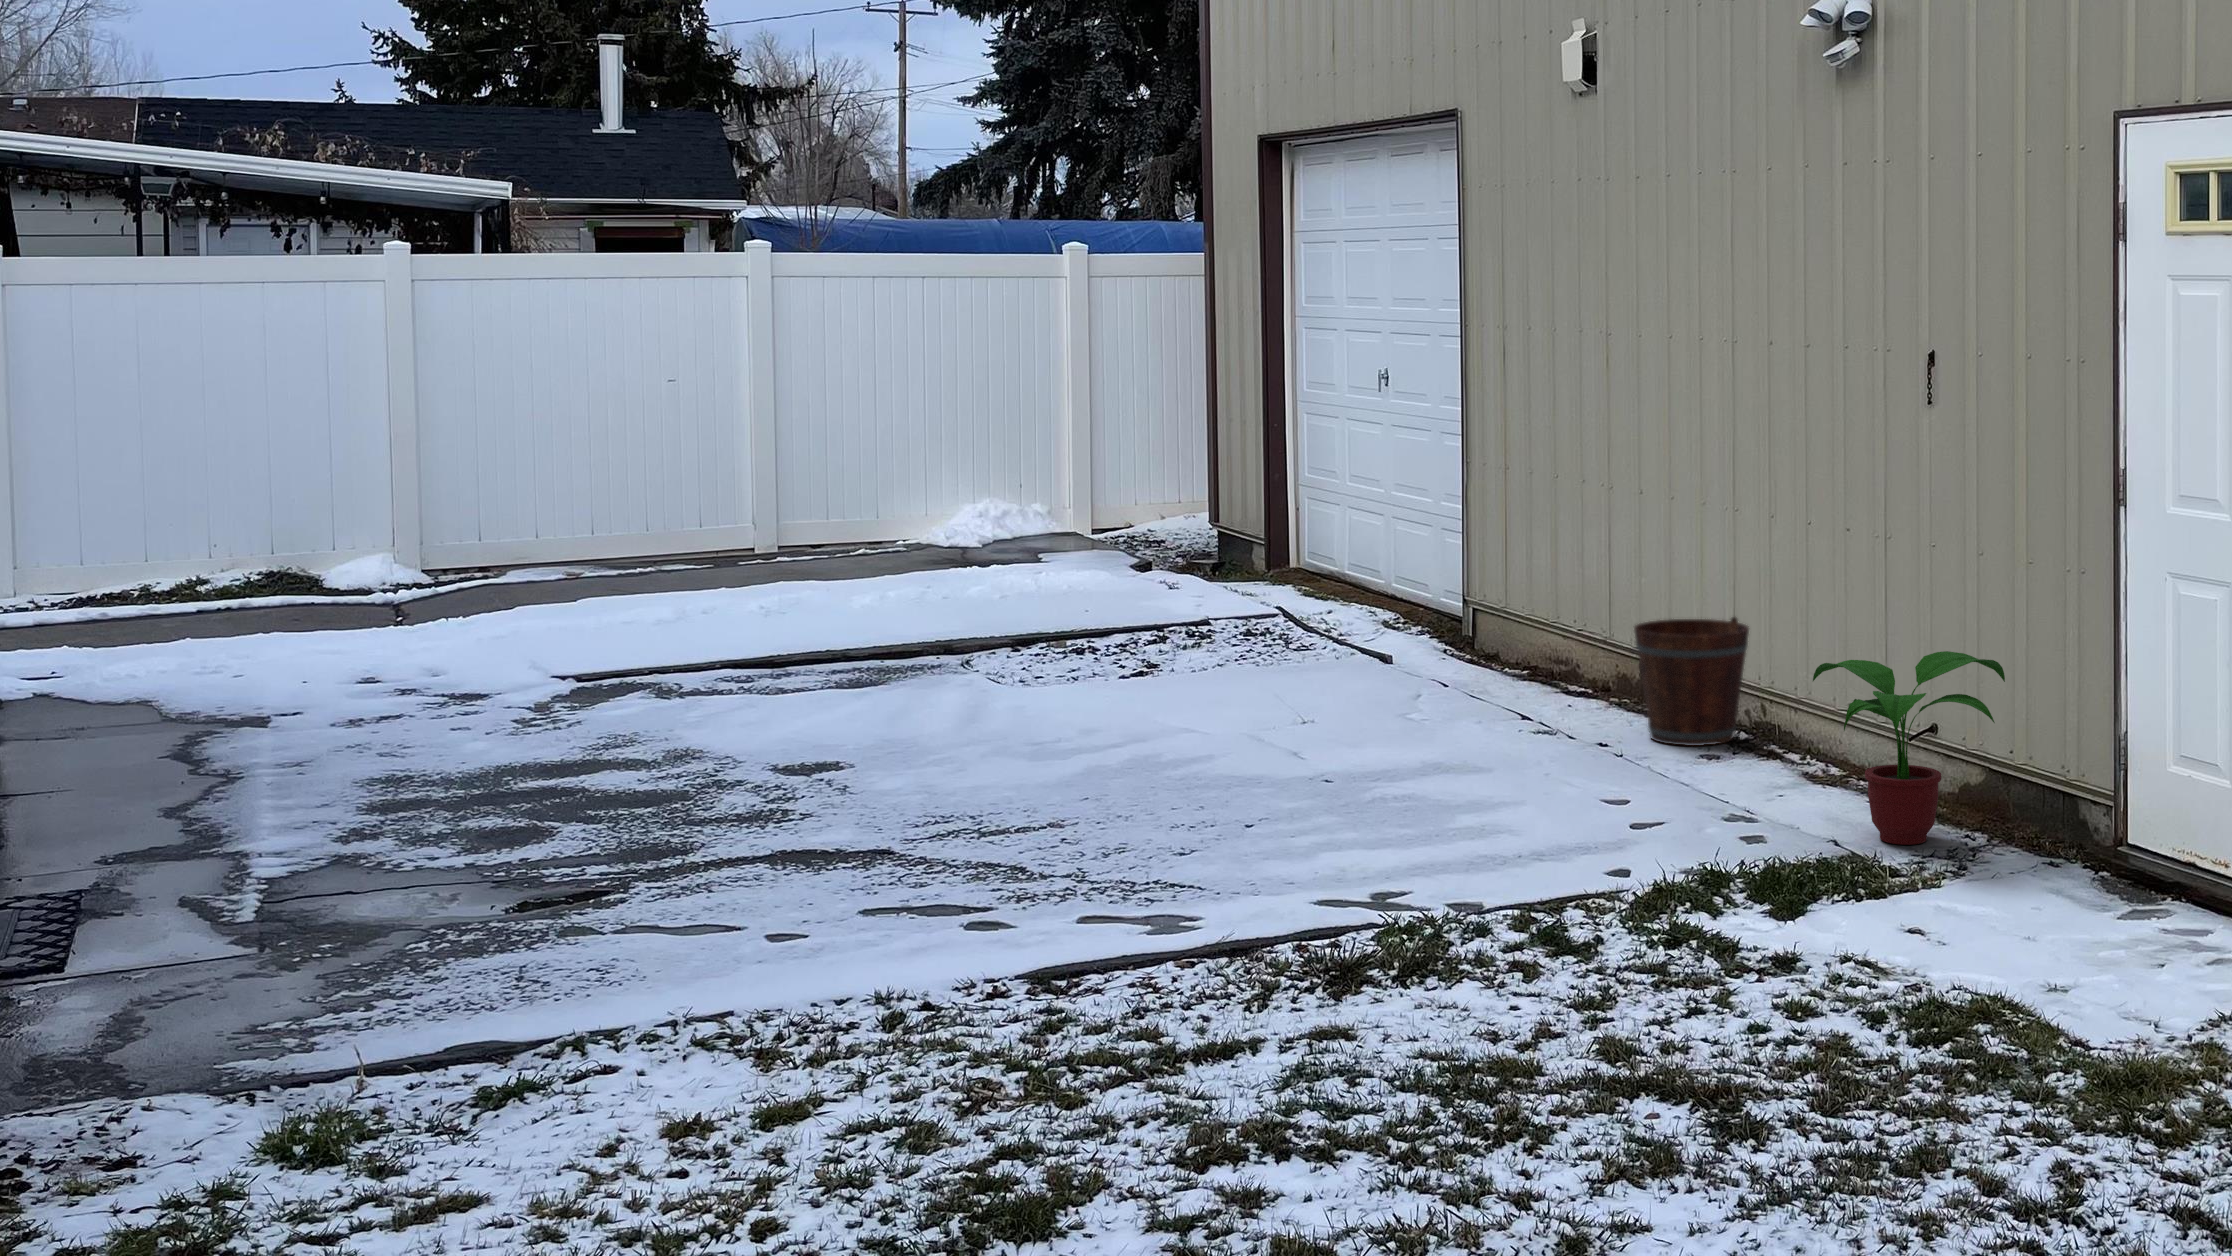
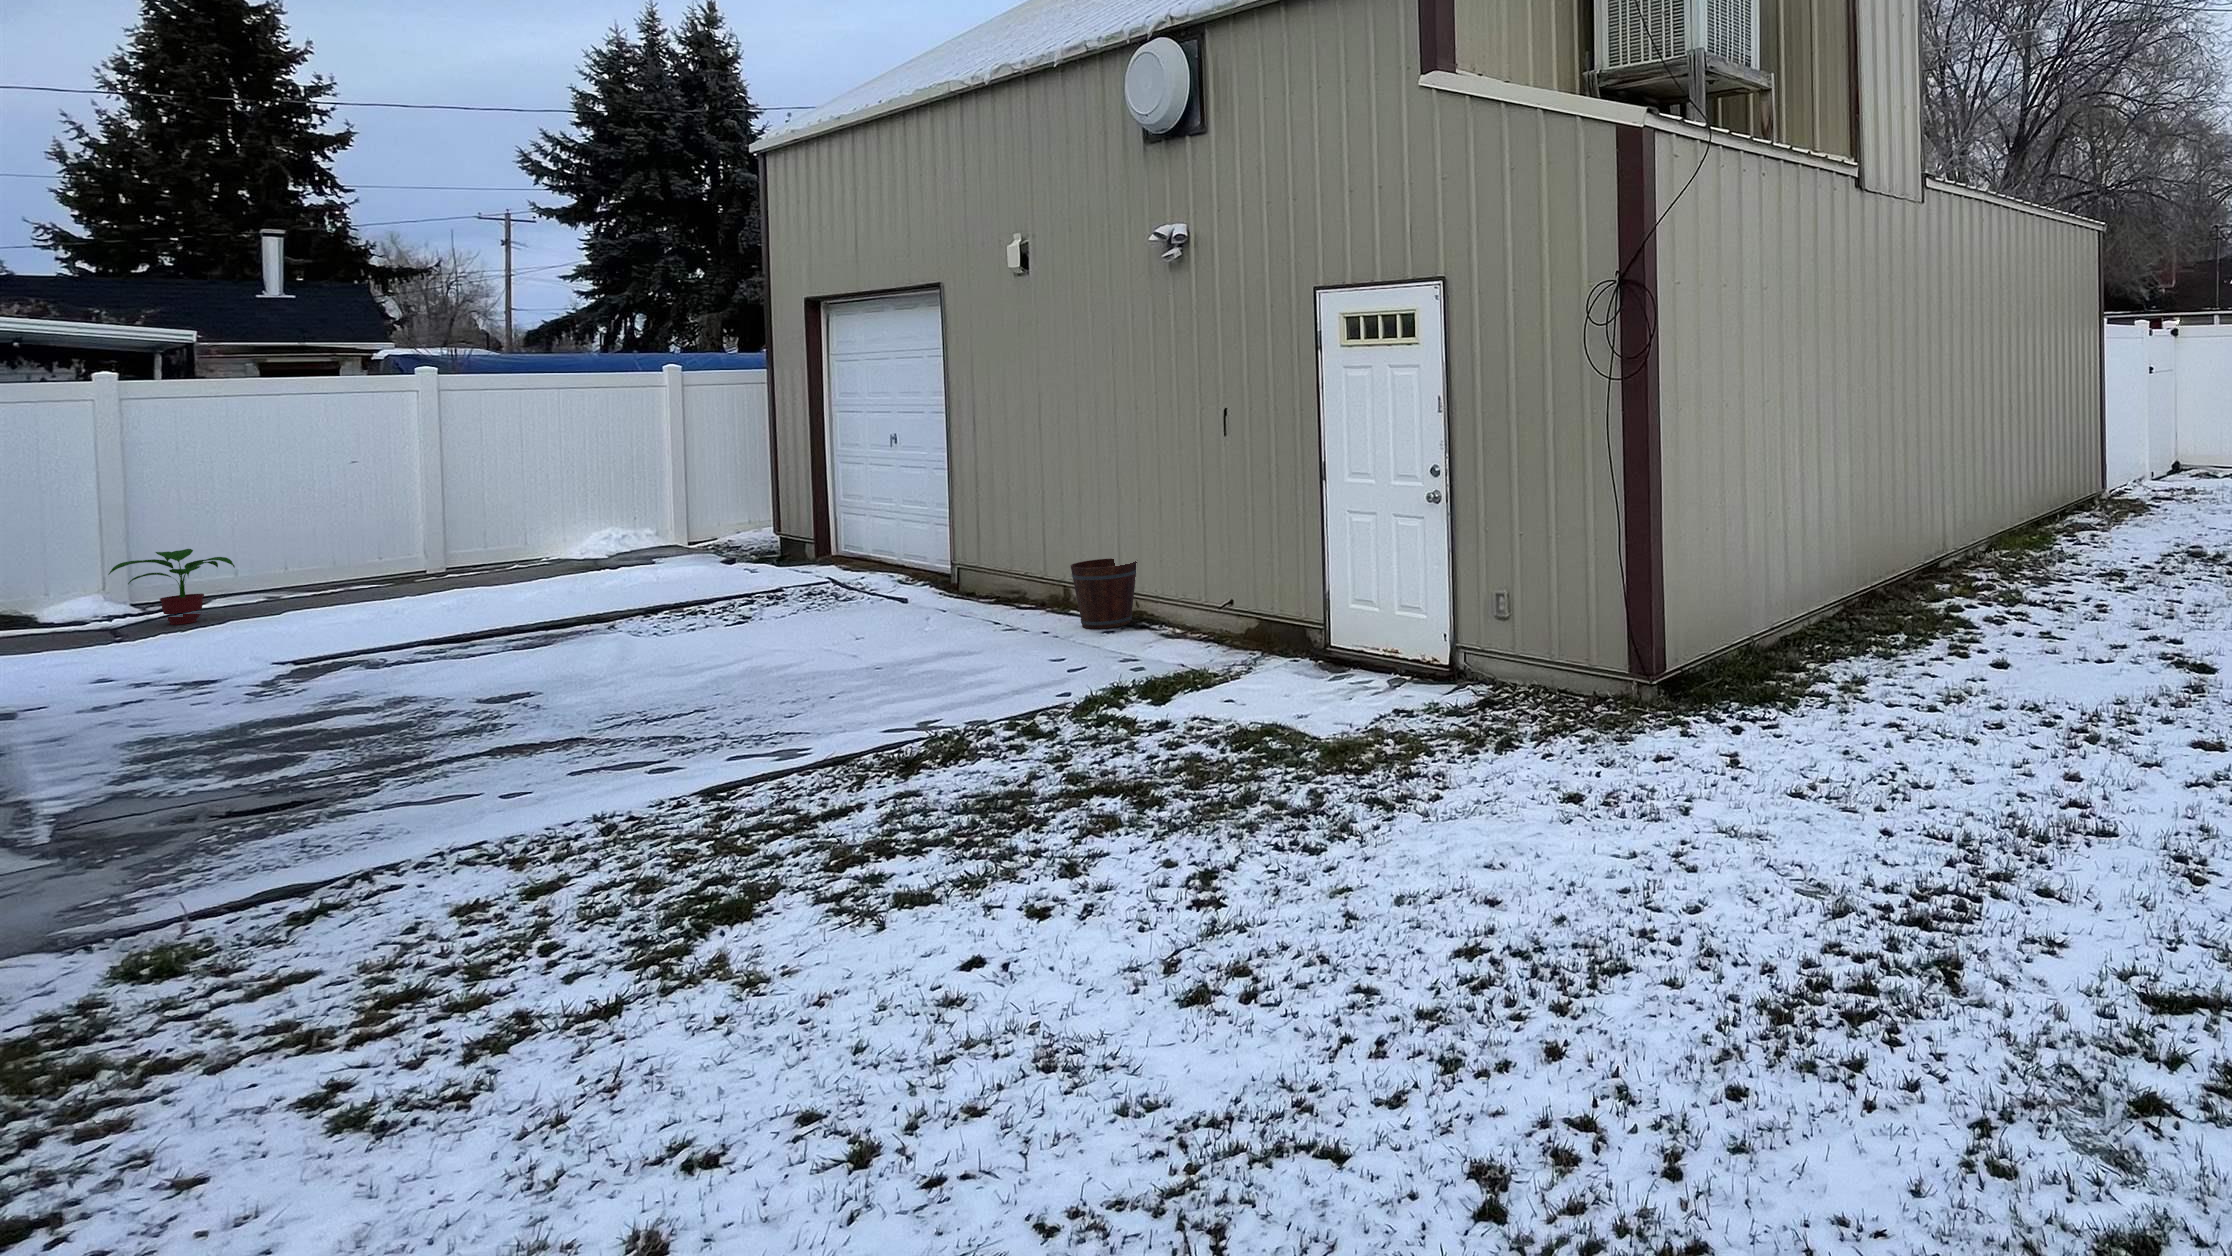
potted plant: present [1813,651,2005,845] -> present [108,549,235,625]

